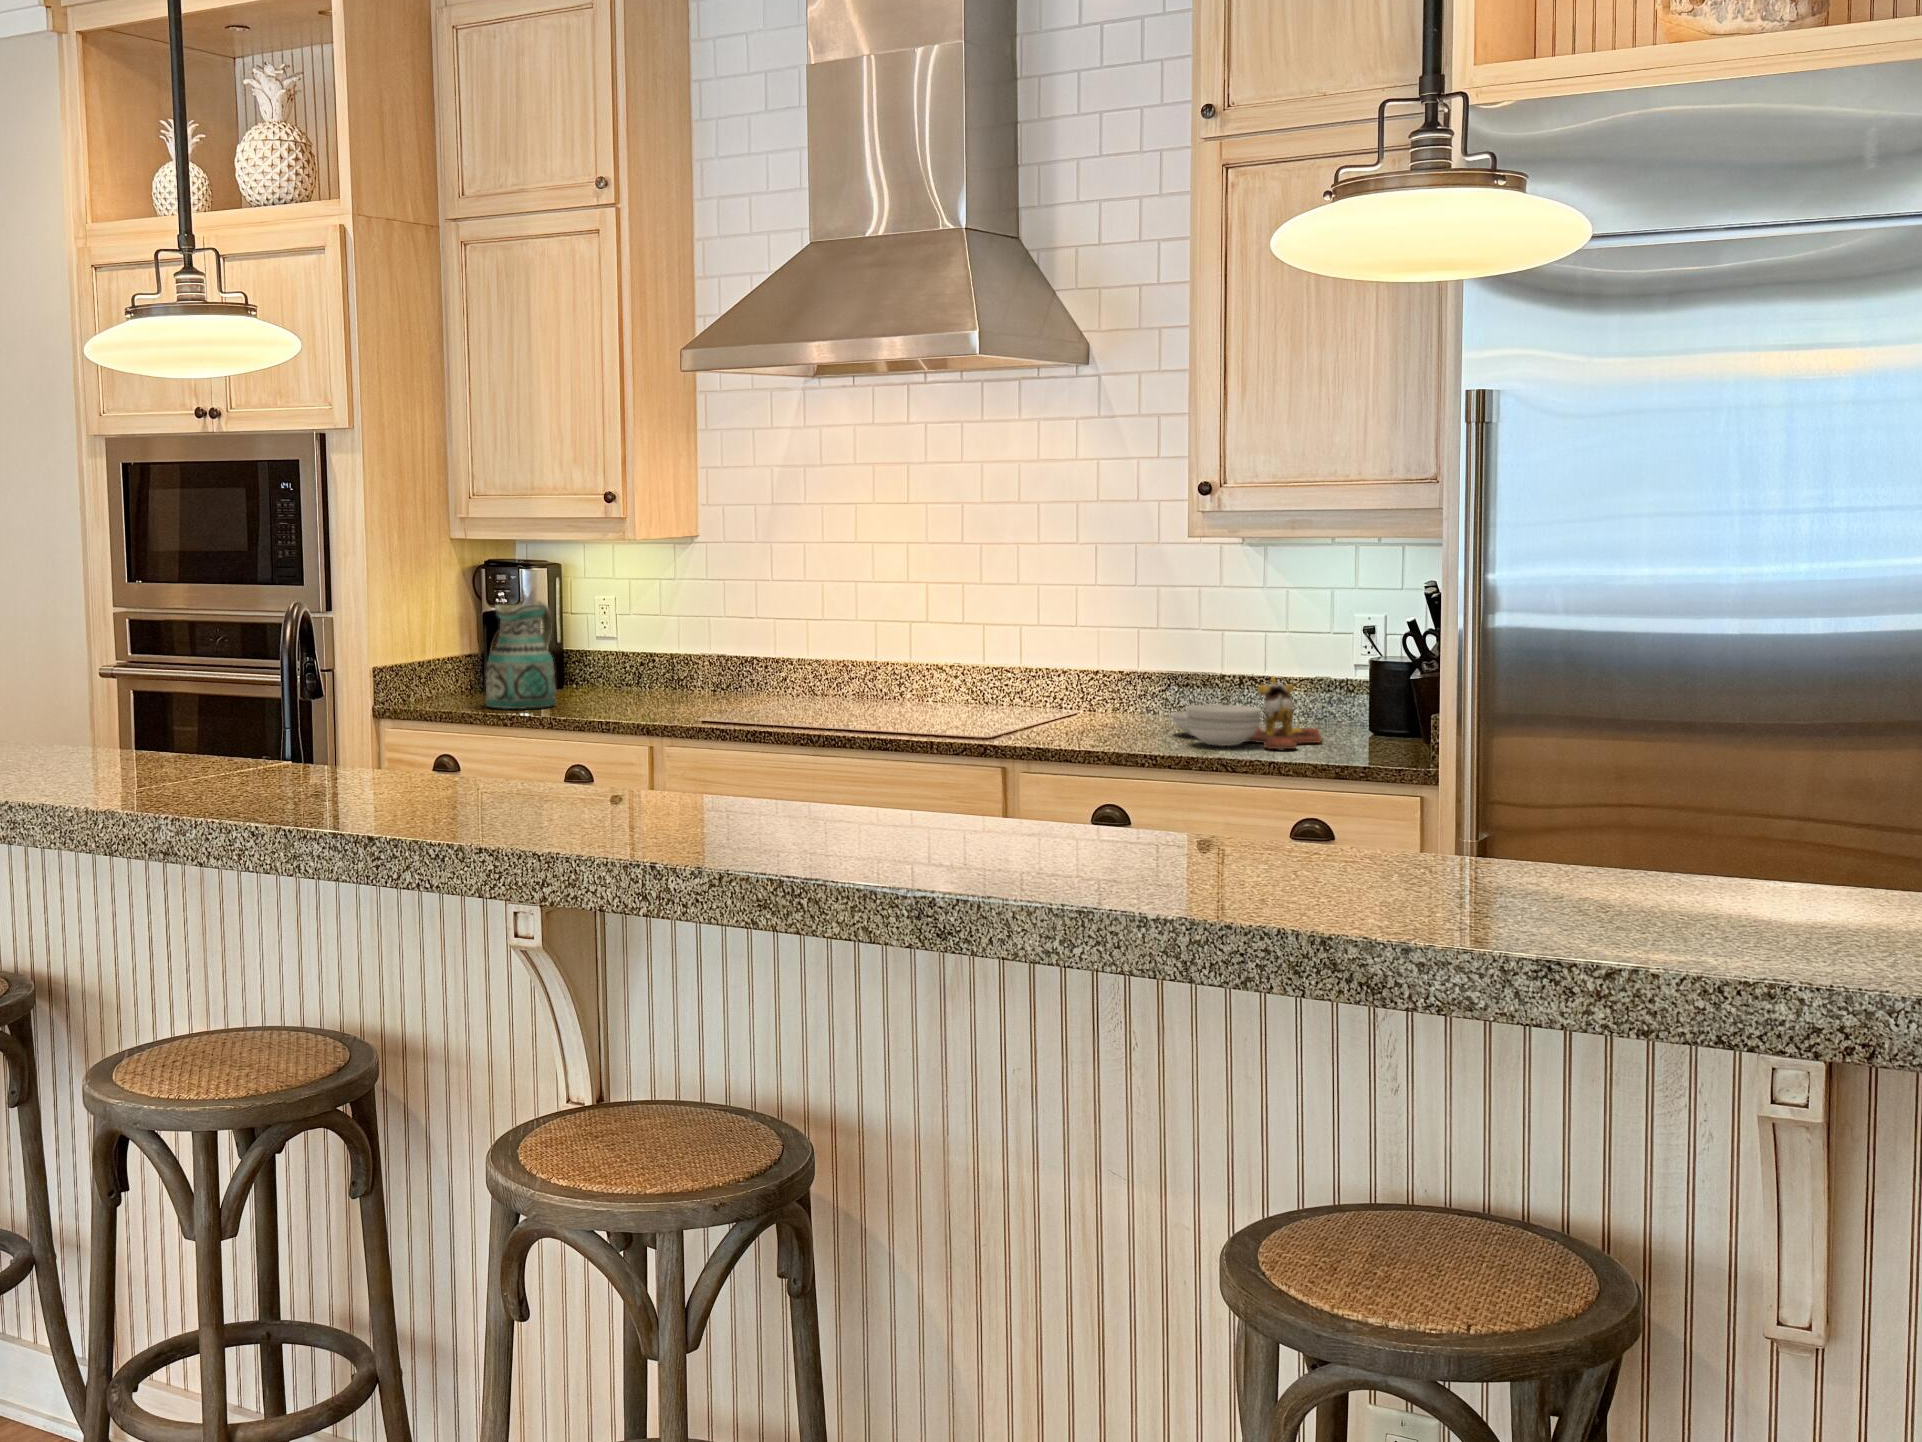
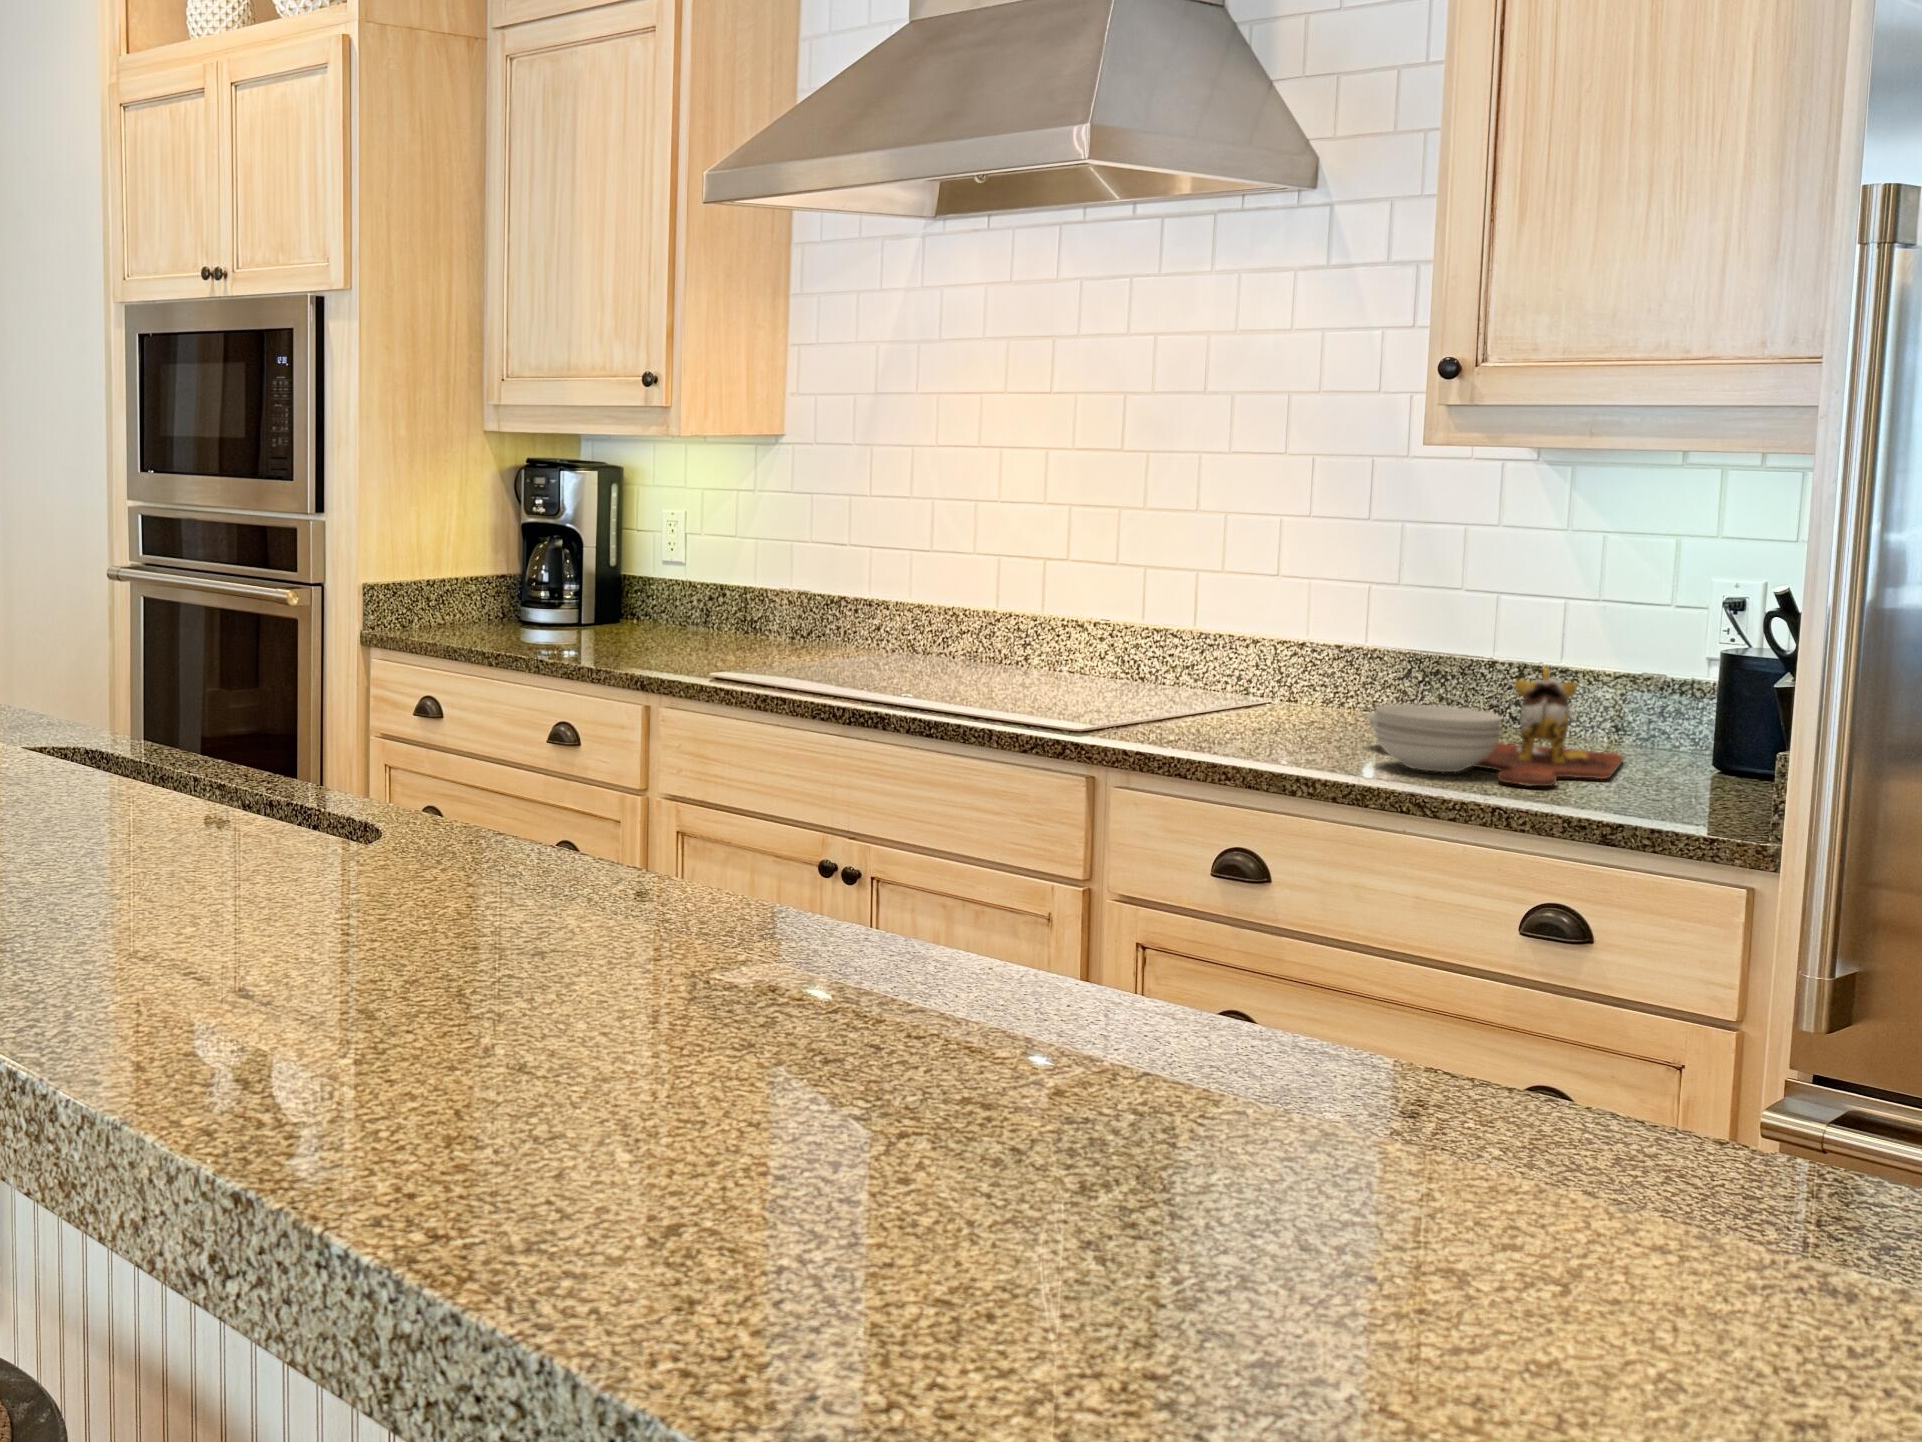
ceramic pitcher: present [485,601,556,709] -> none [485,510,583,644]

